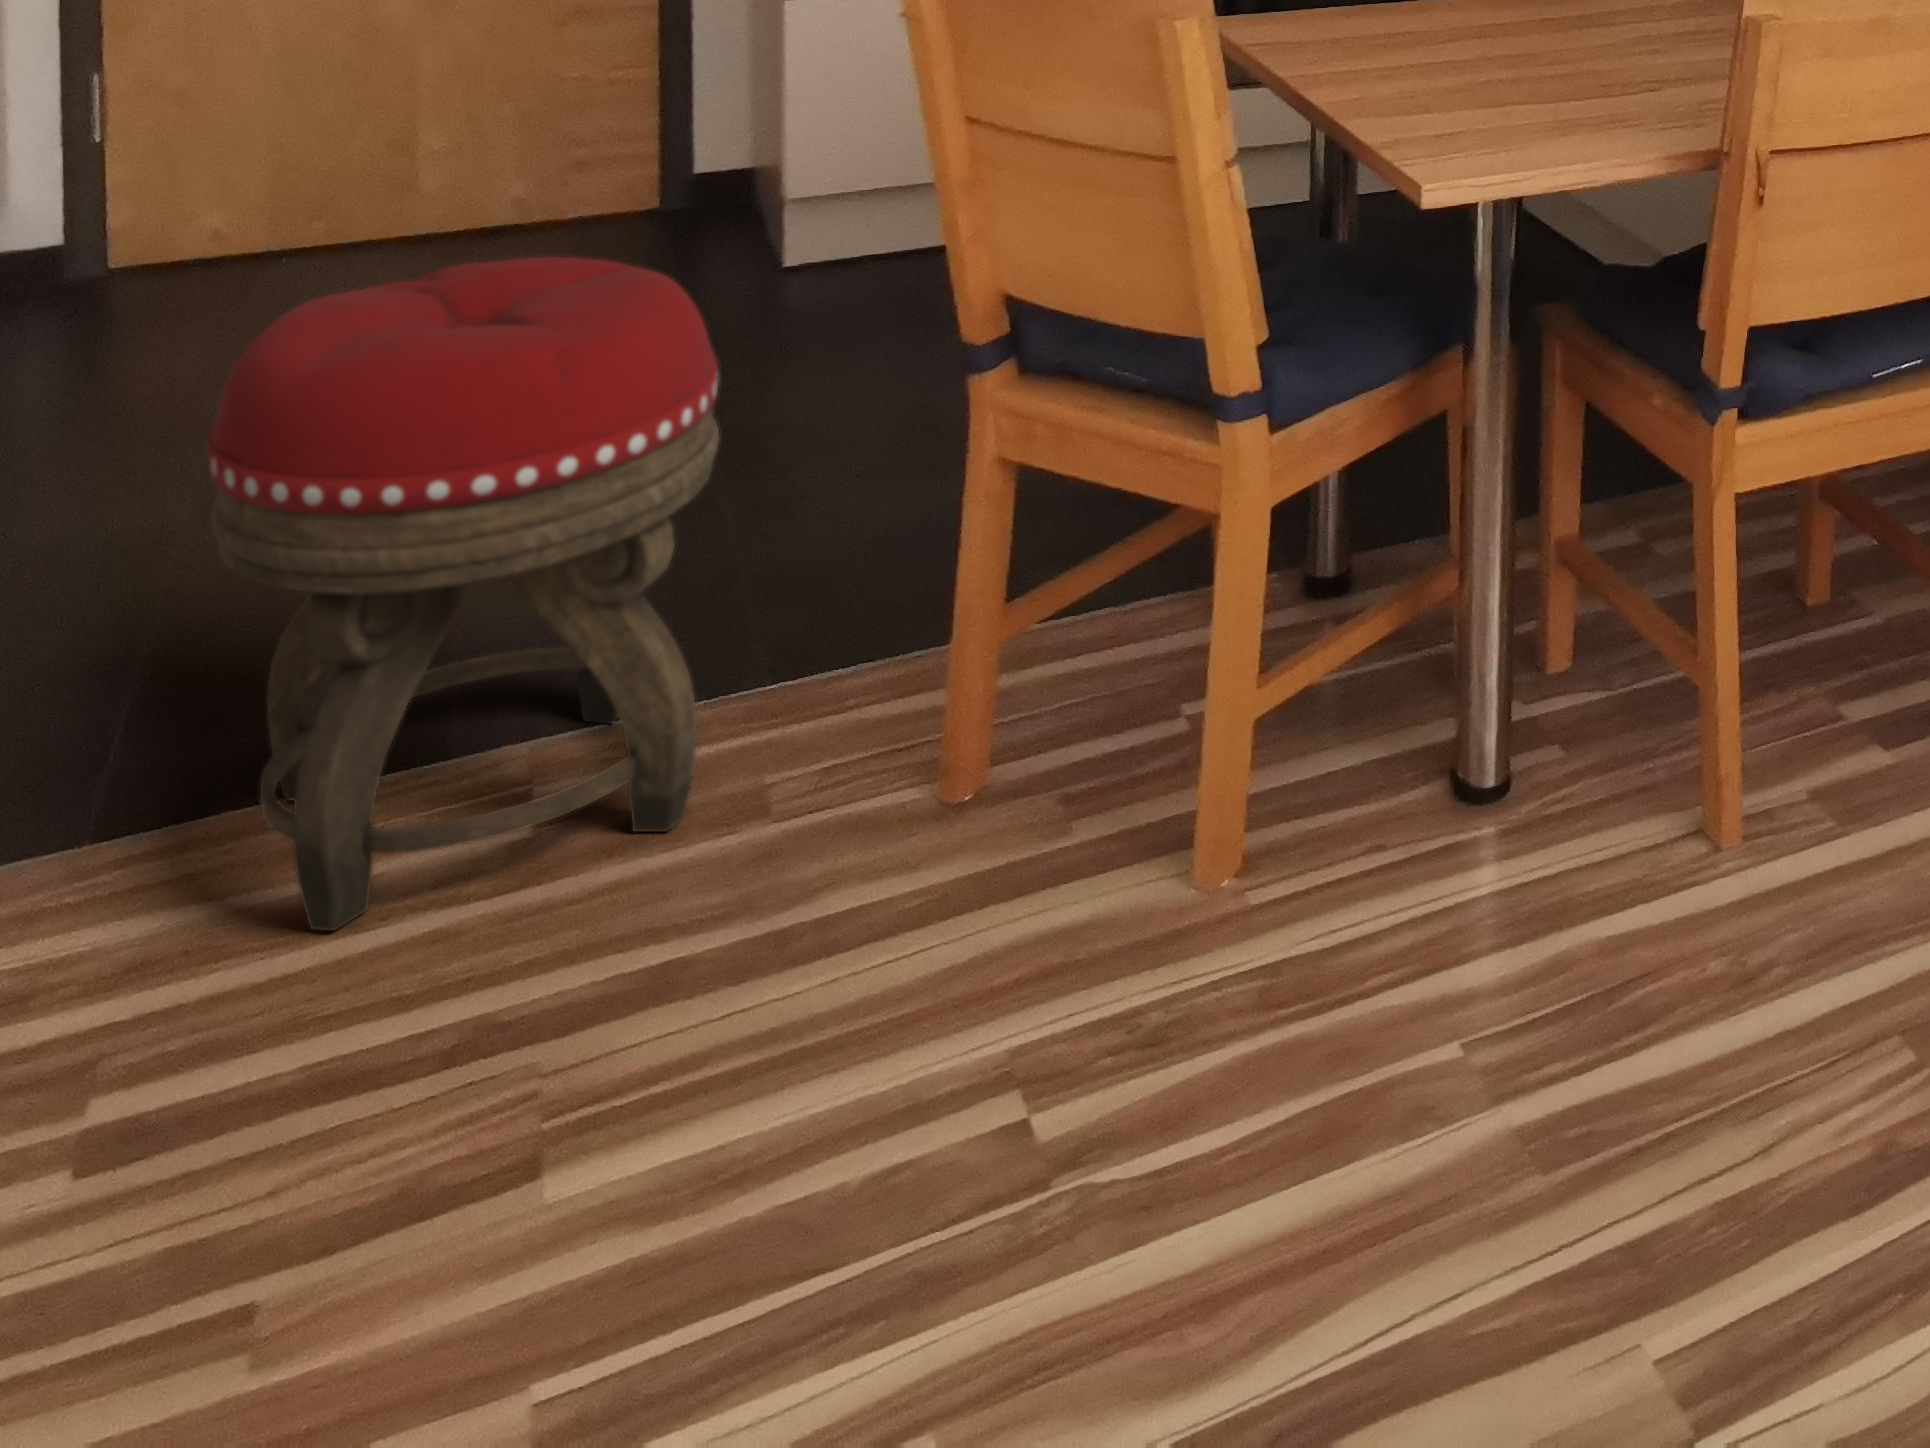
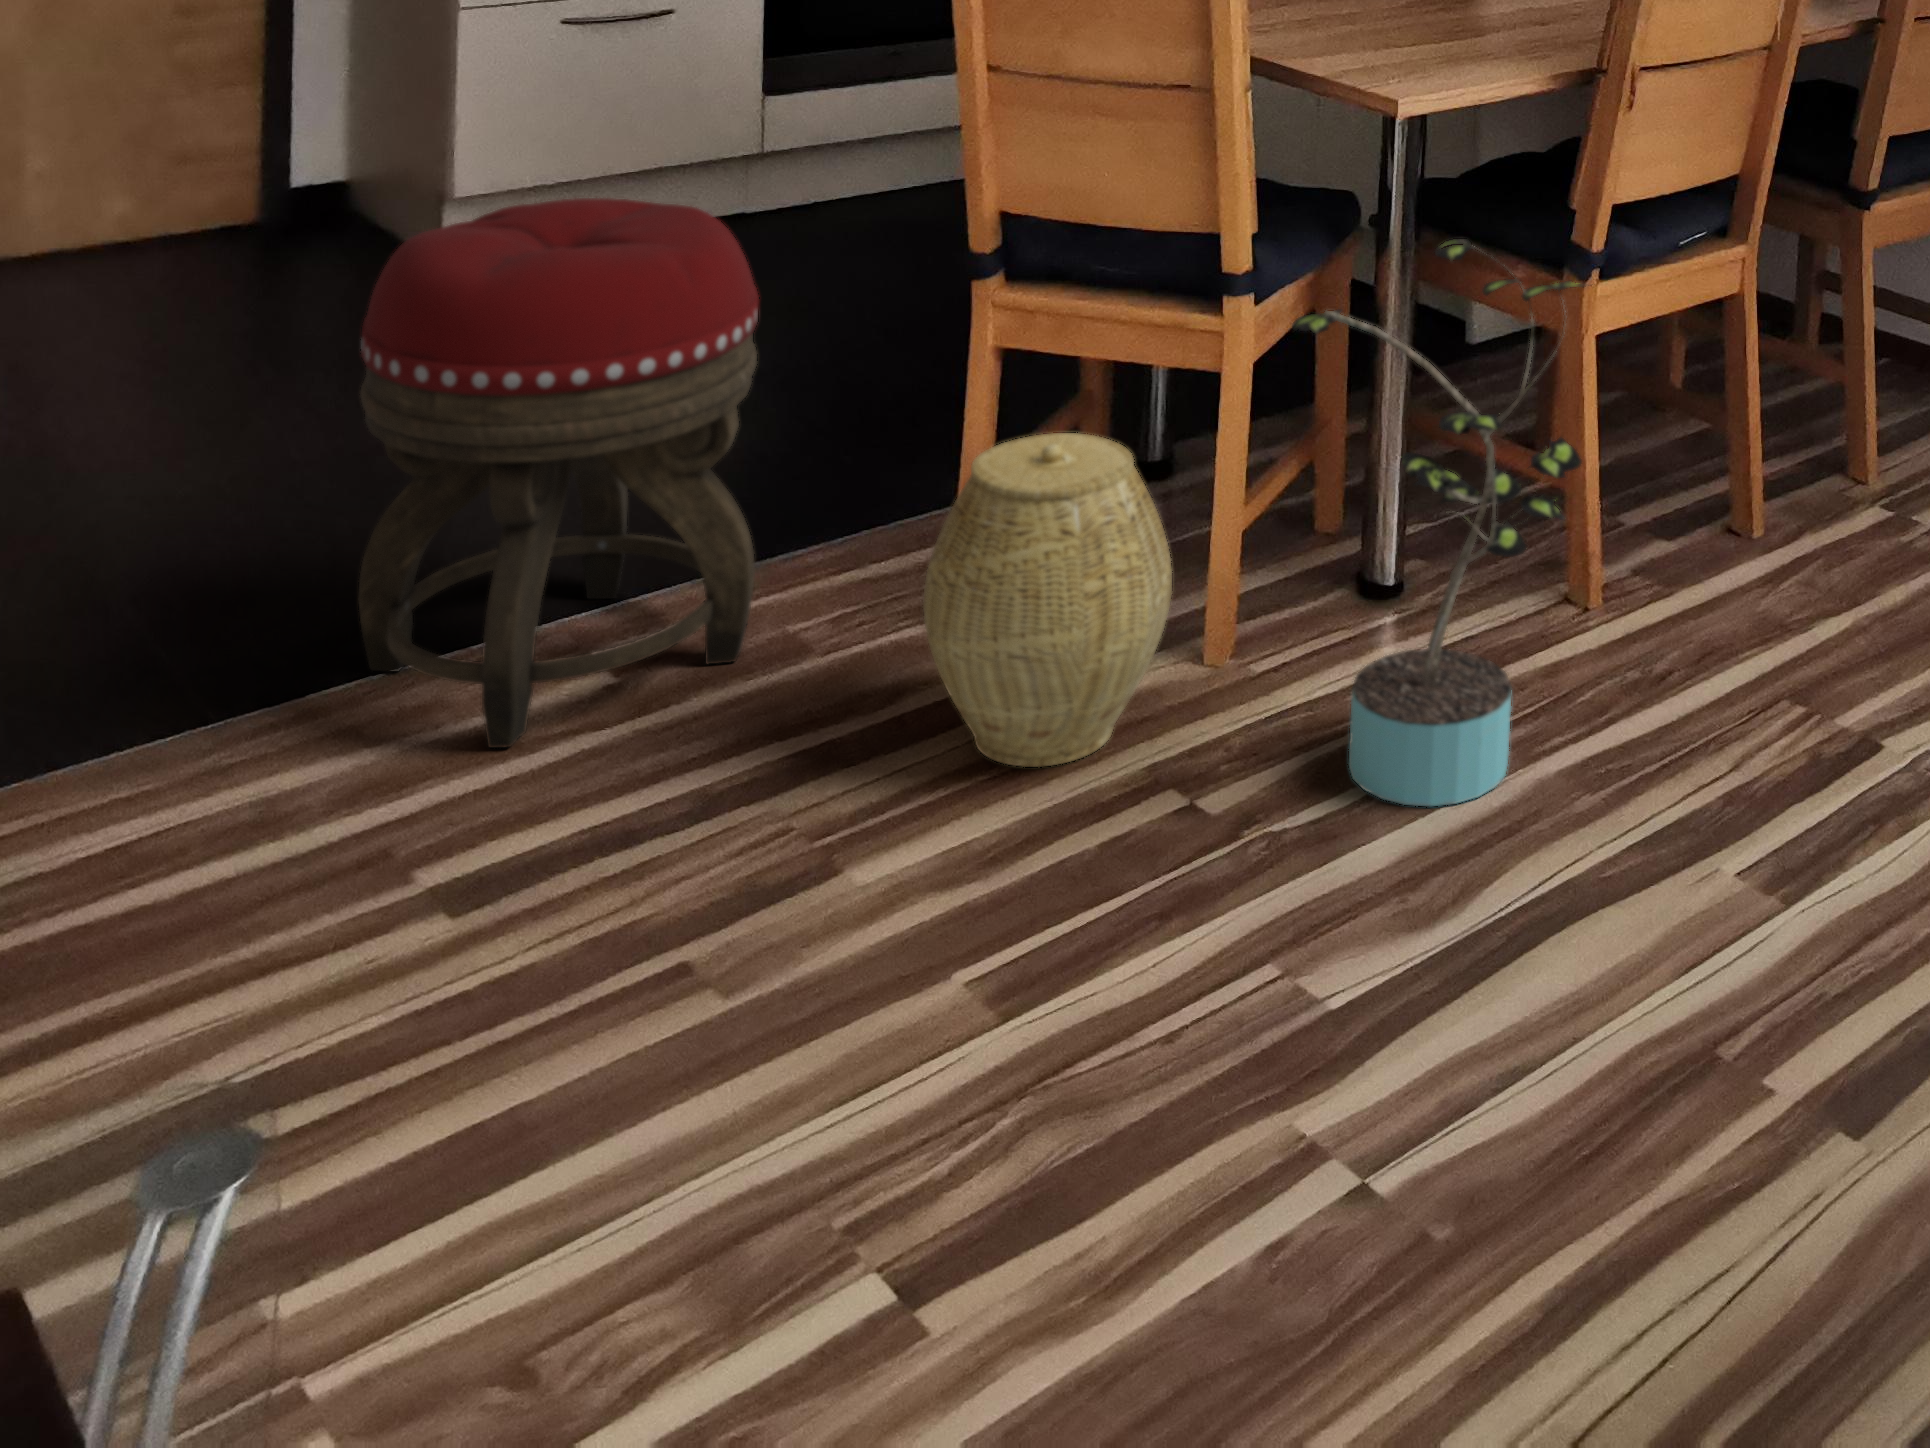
potted plant: none [1167,392,1584,1180] -> present [1292,239,1584,806]
woven basket: none [759,600,1095,1042] -> present [923,433,1172,767]

